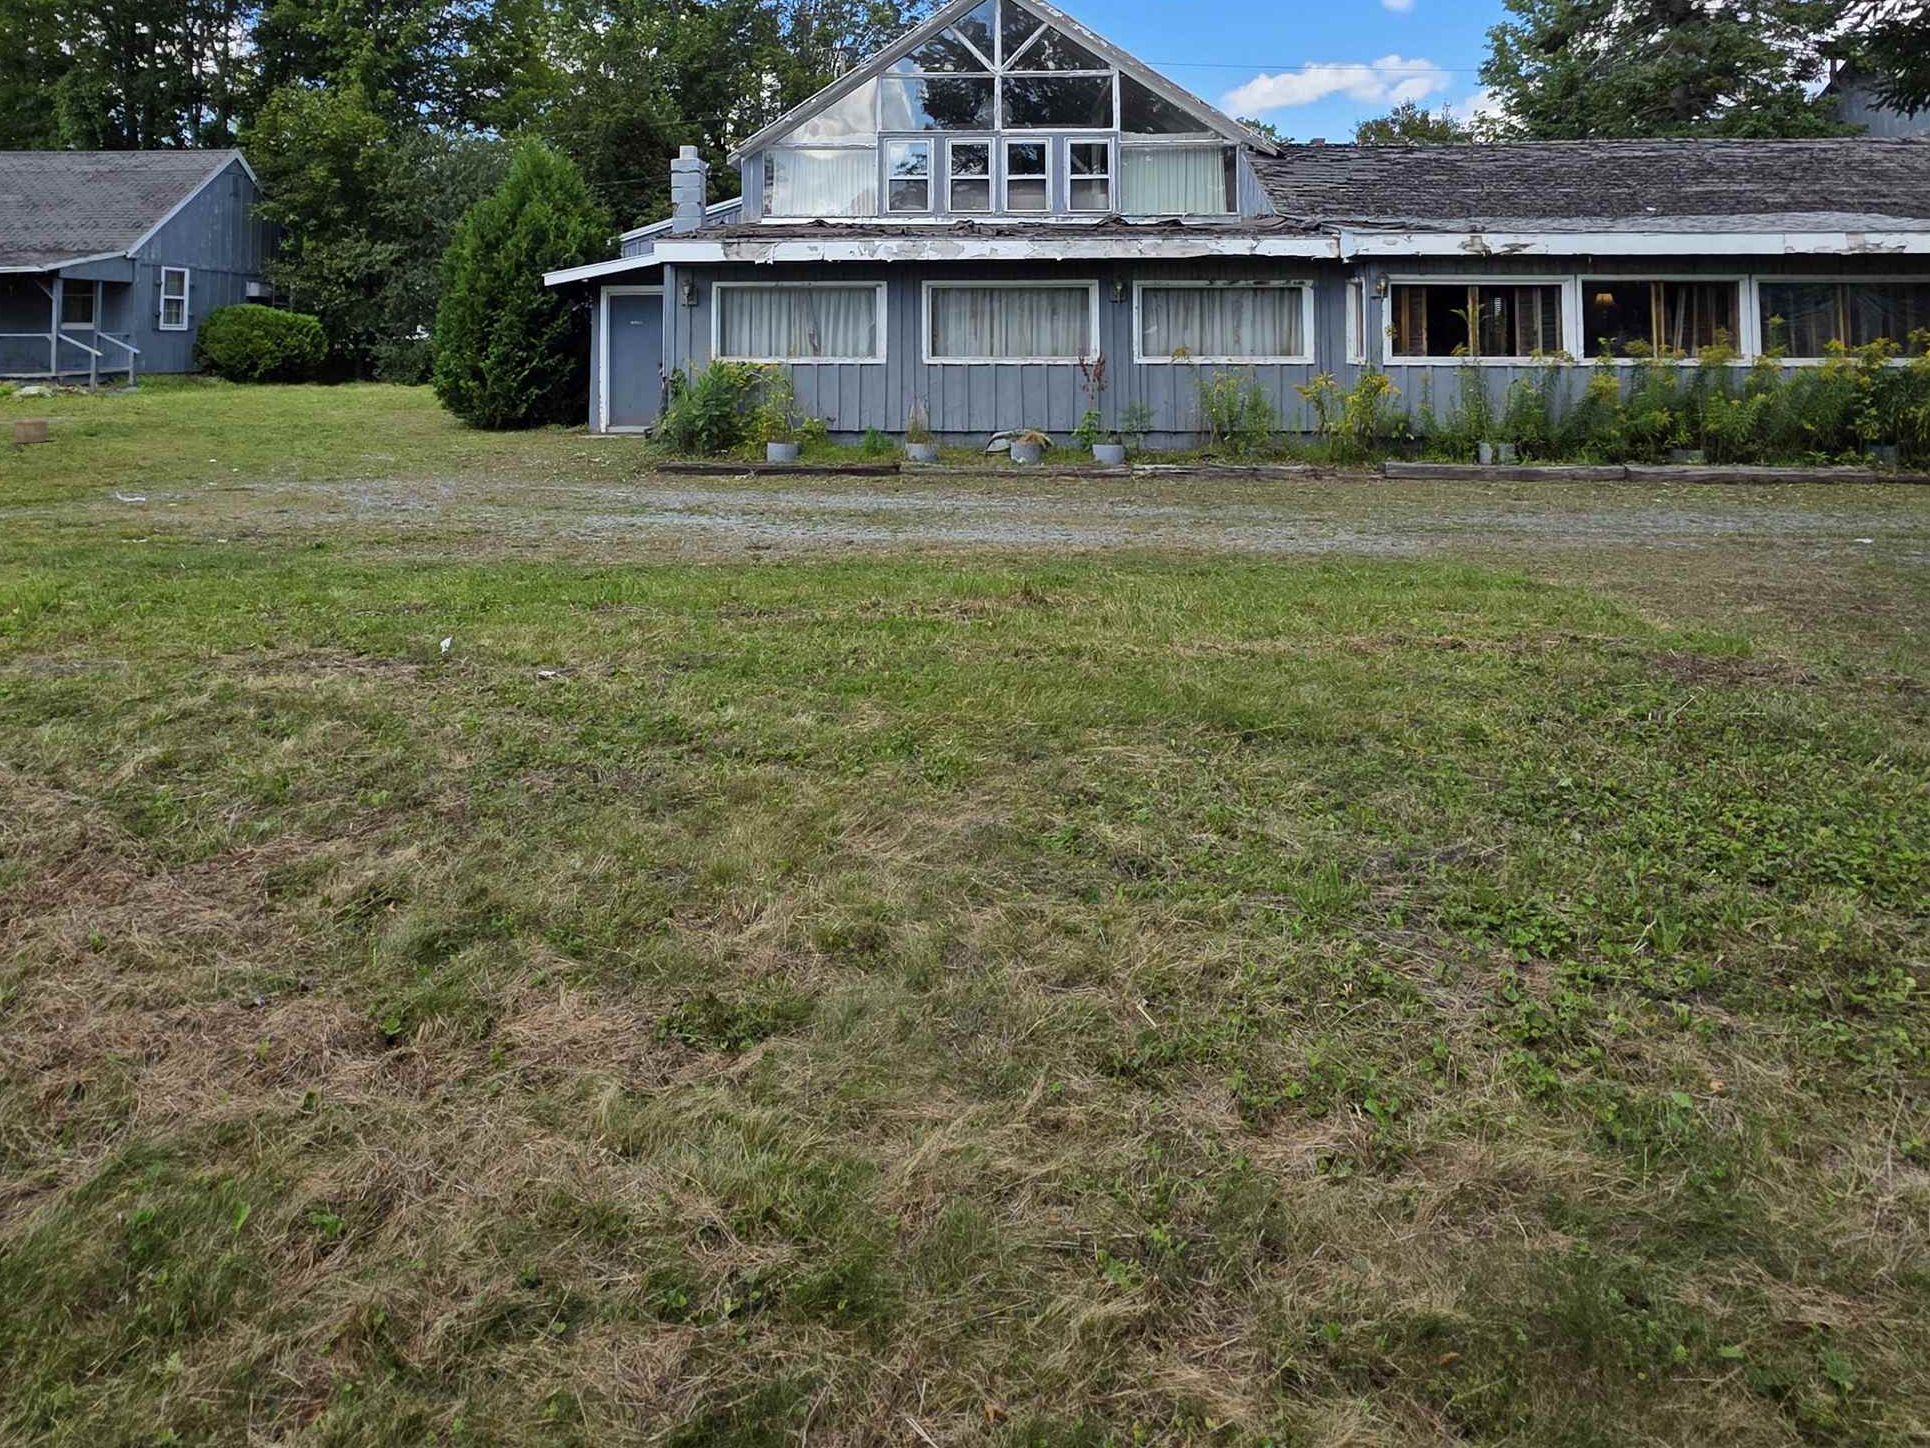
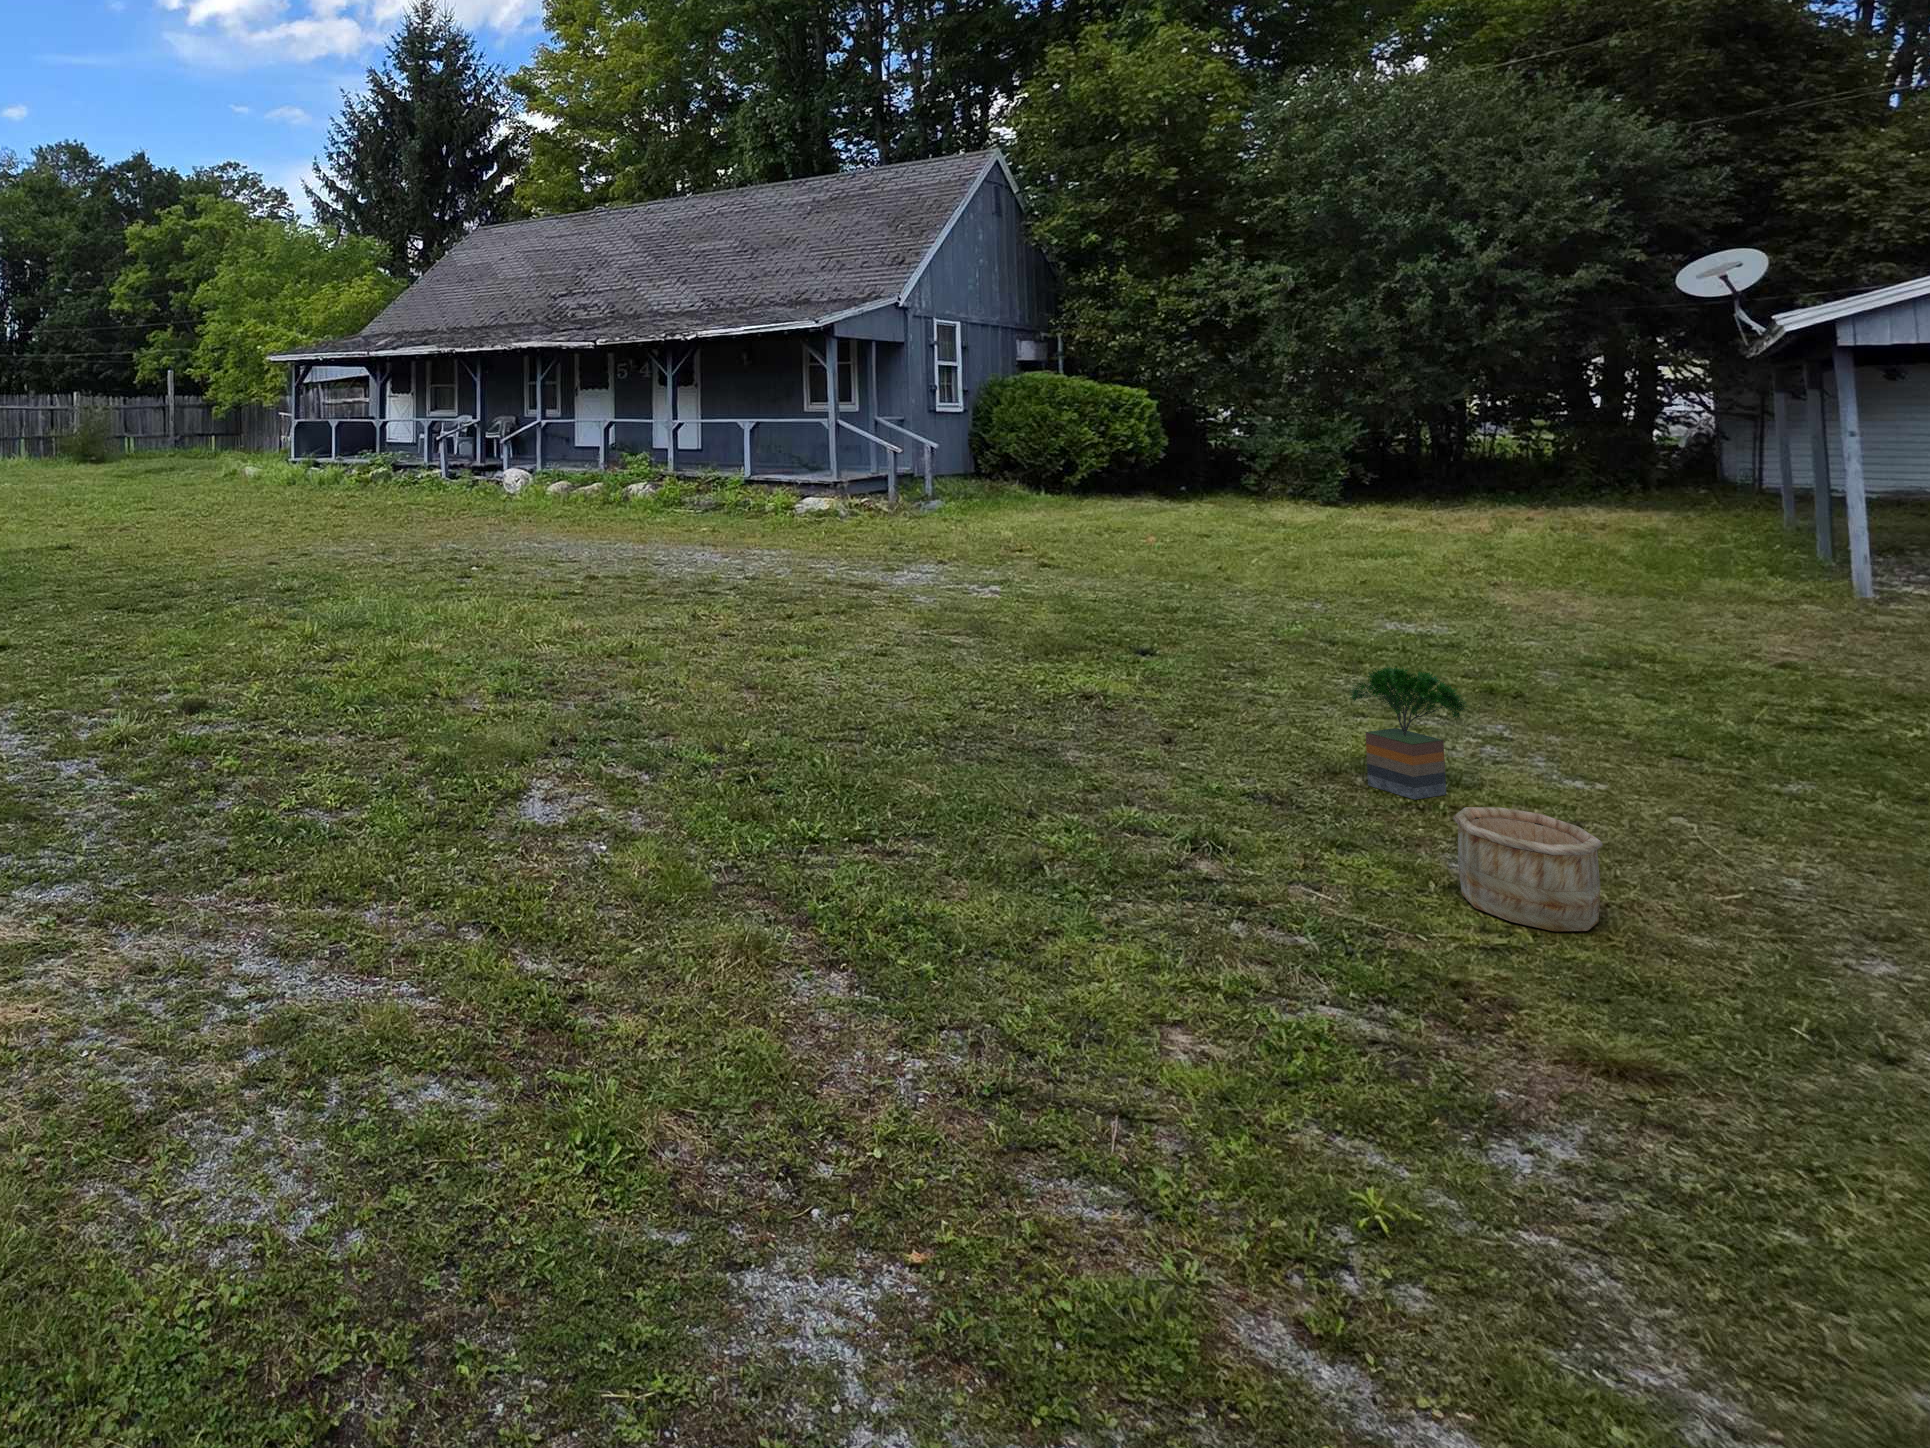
potted tree: none [51,395,85,434] -> present [1350,667,1468,800]

